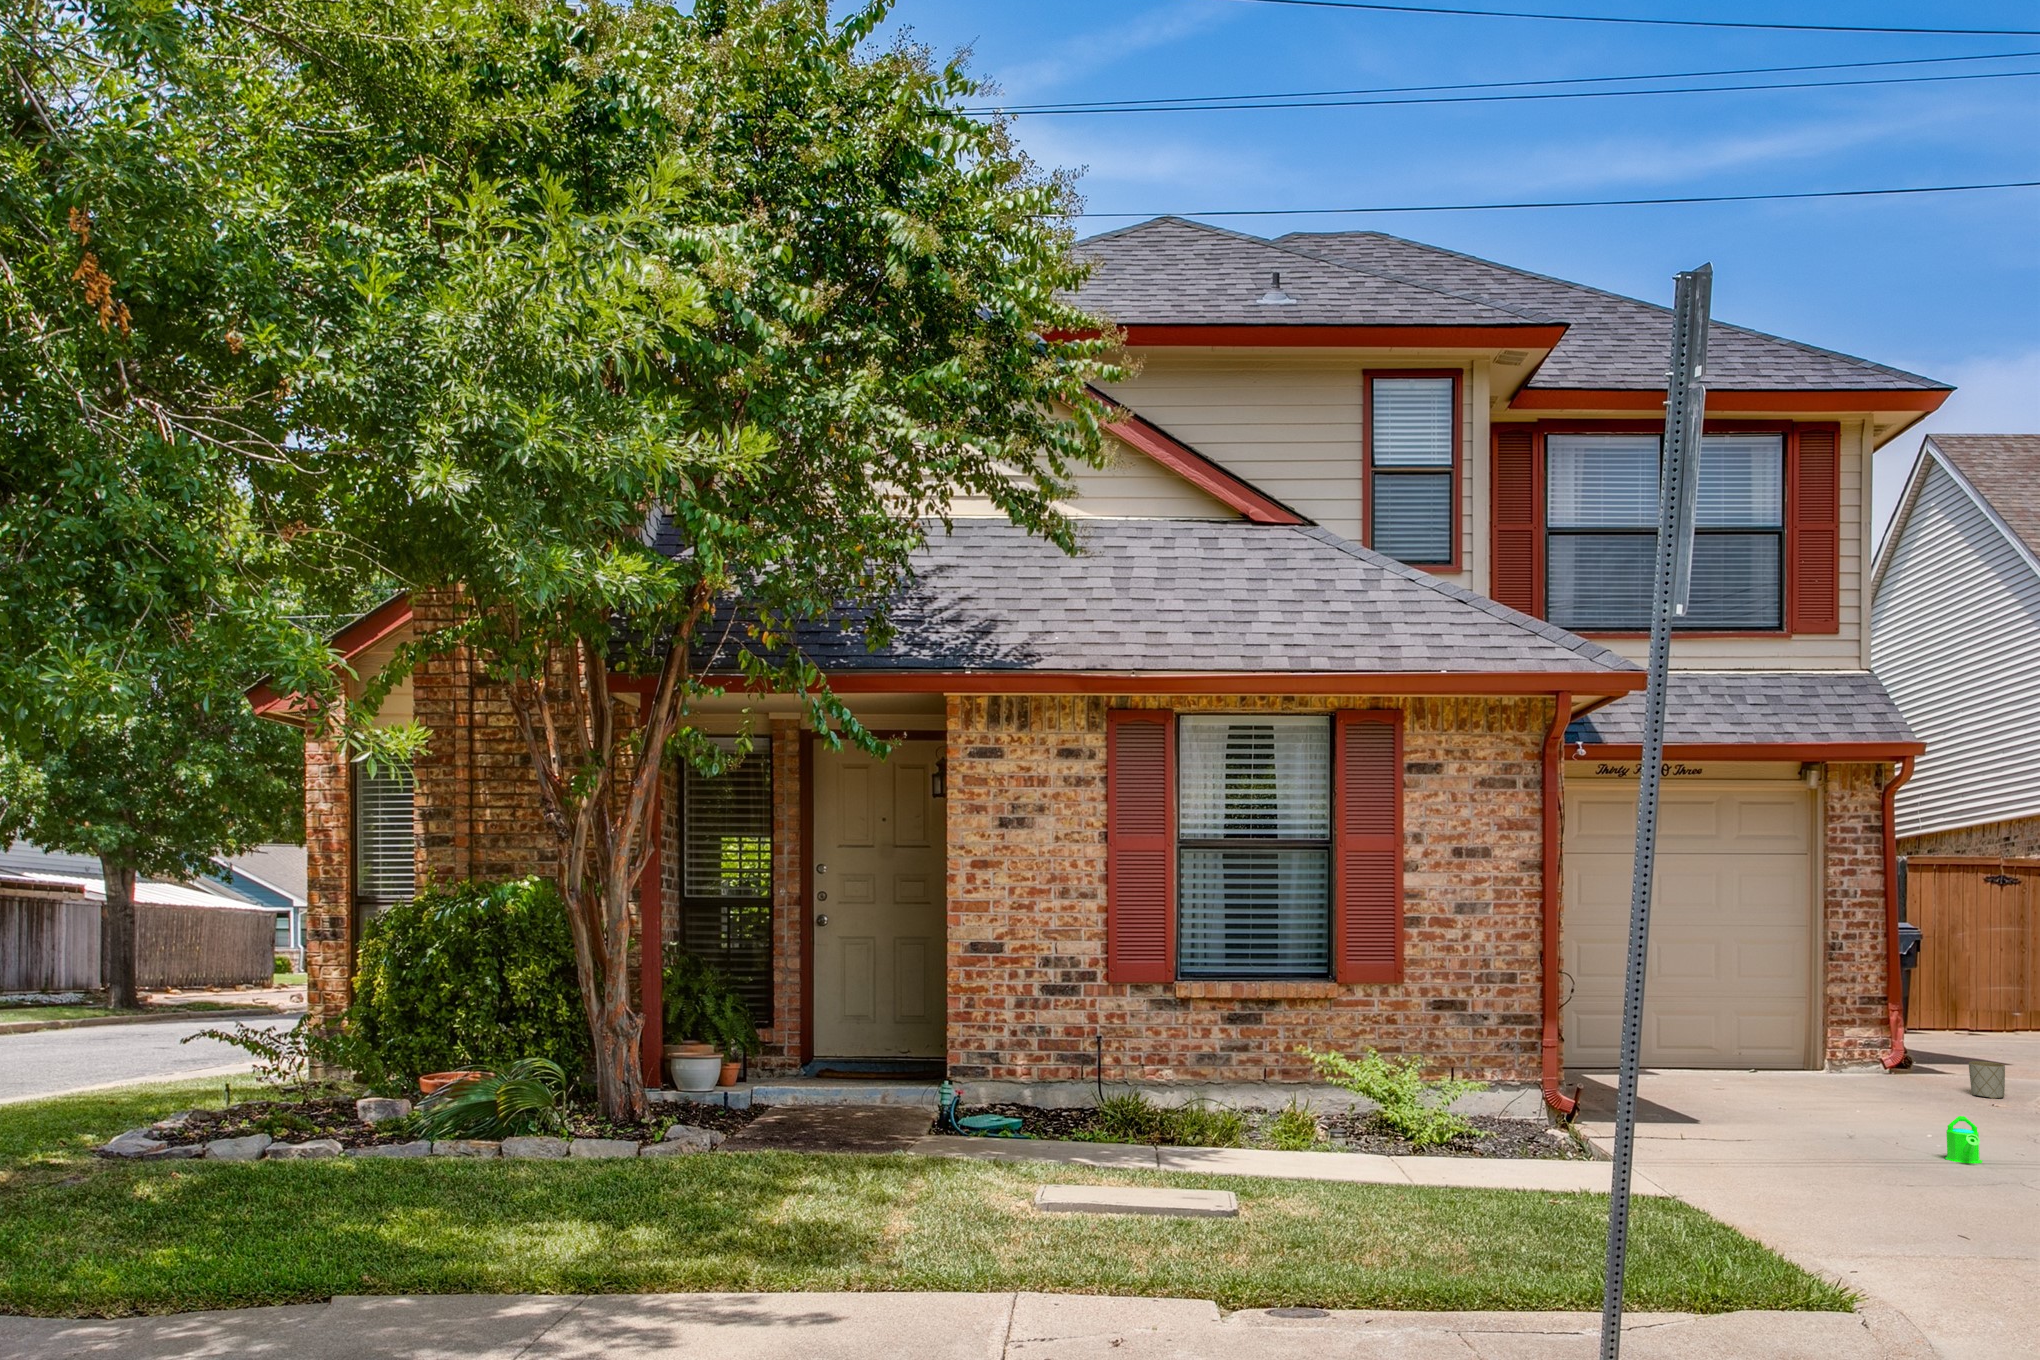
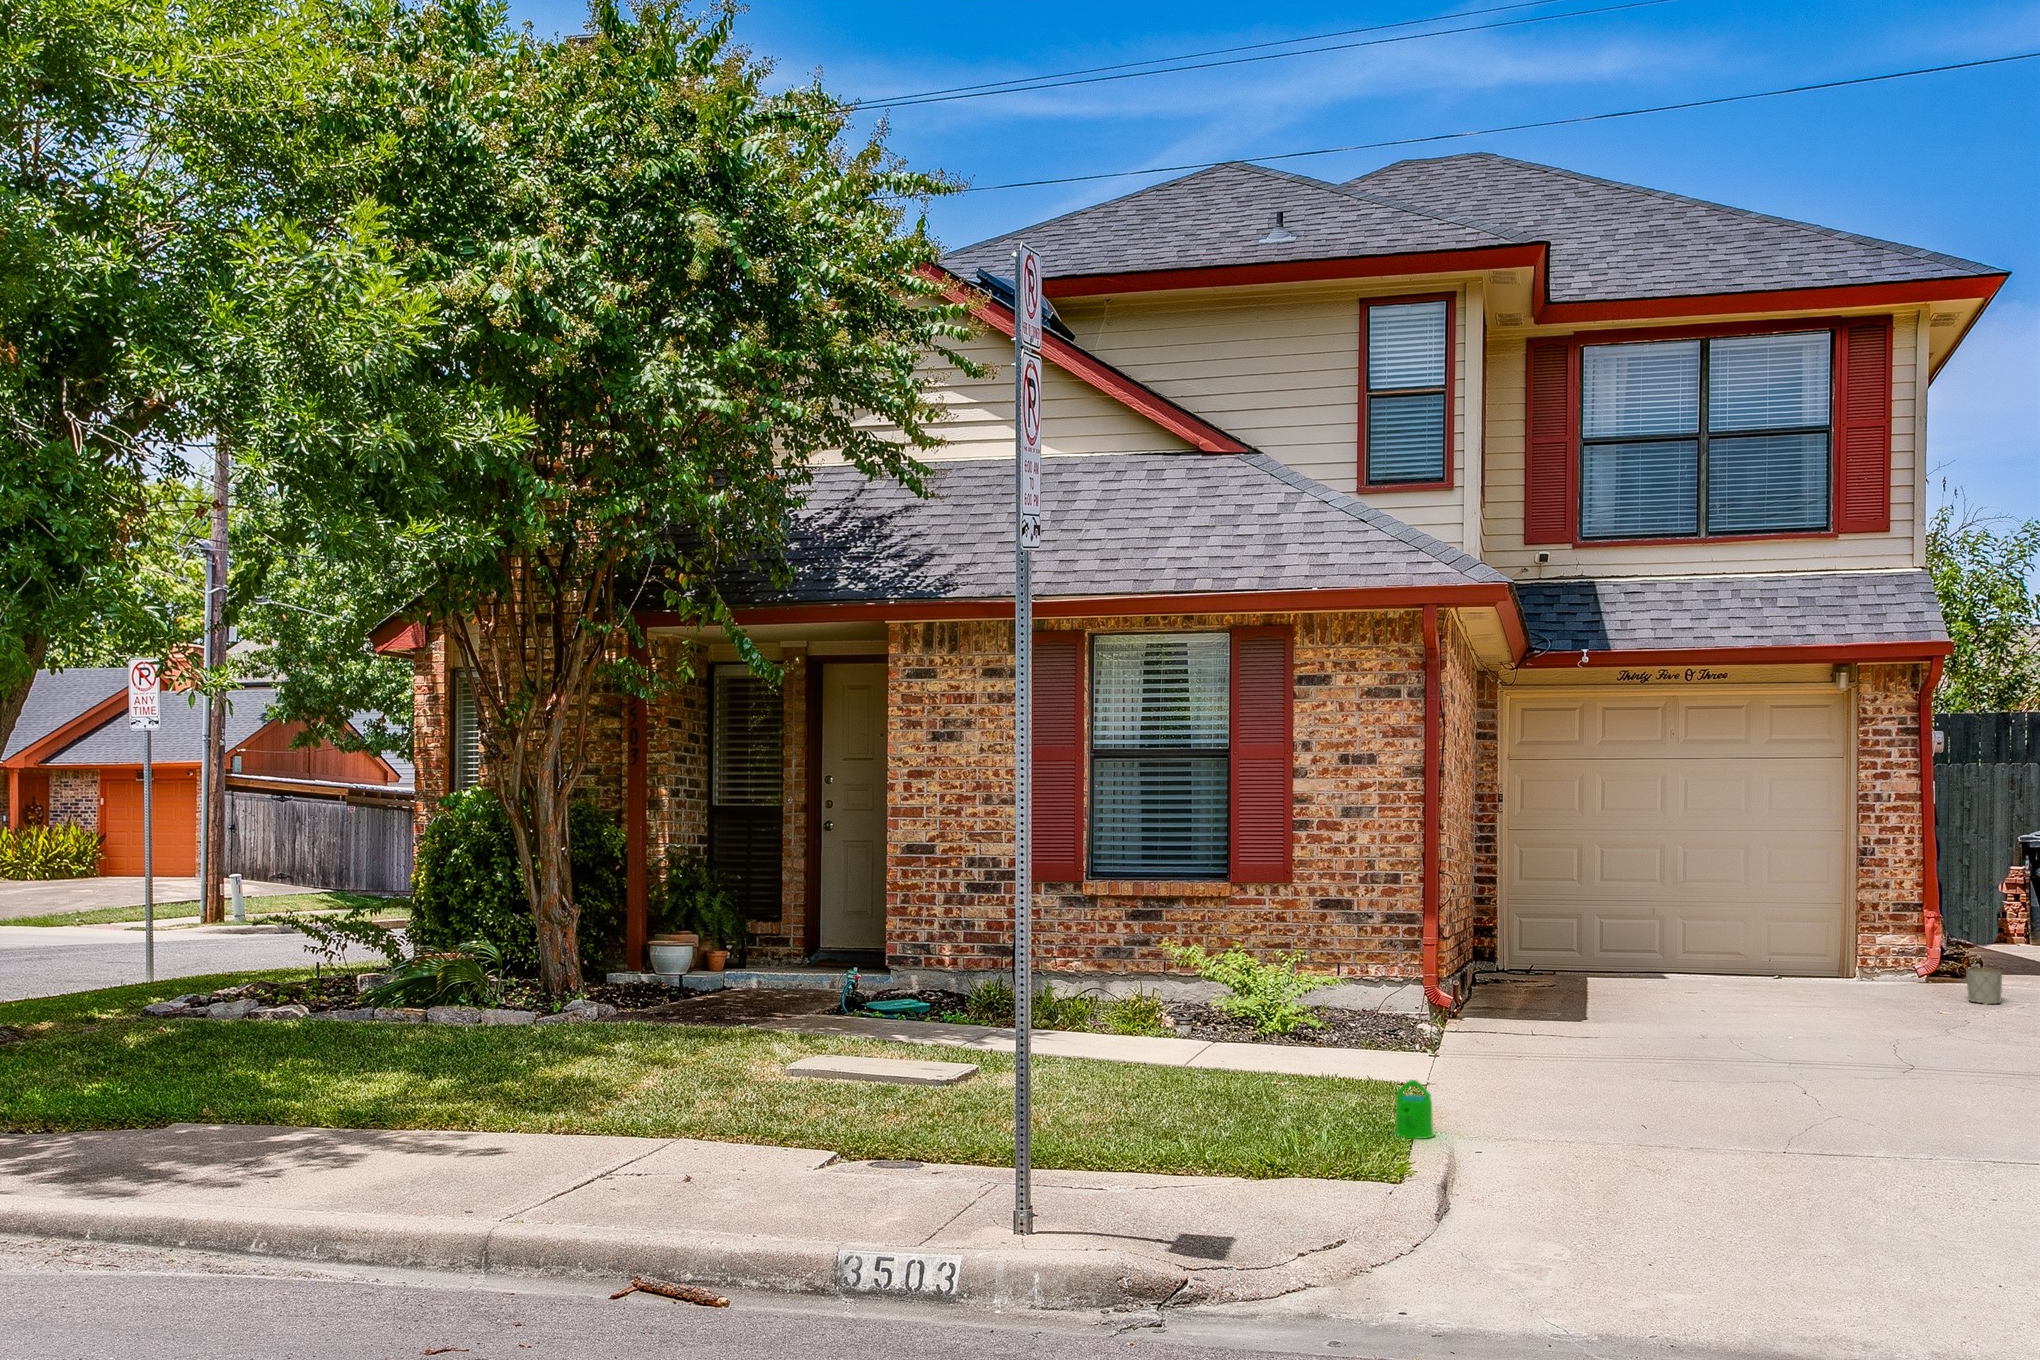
watering can: present [1945,1116,1982,1163] -> present [1395,1080,1435,1139]

